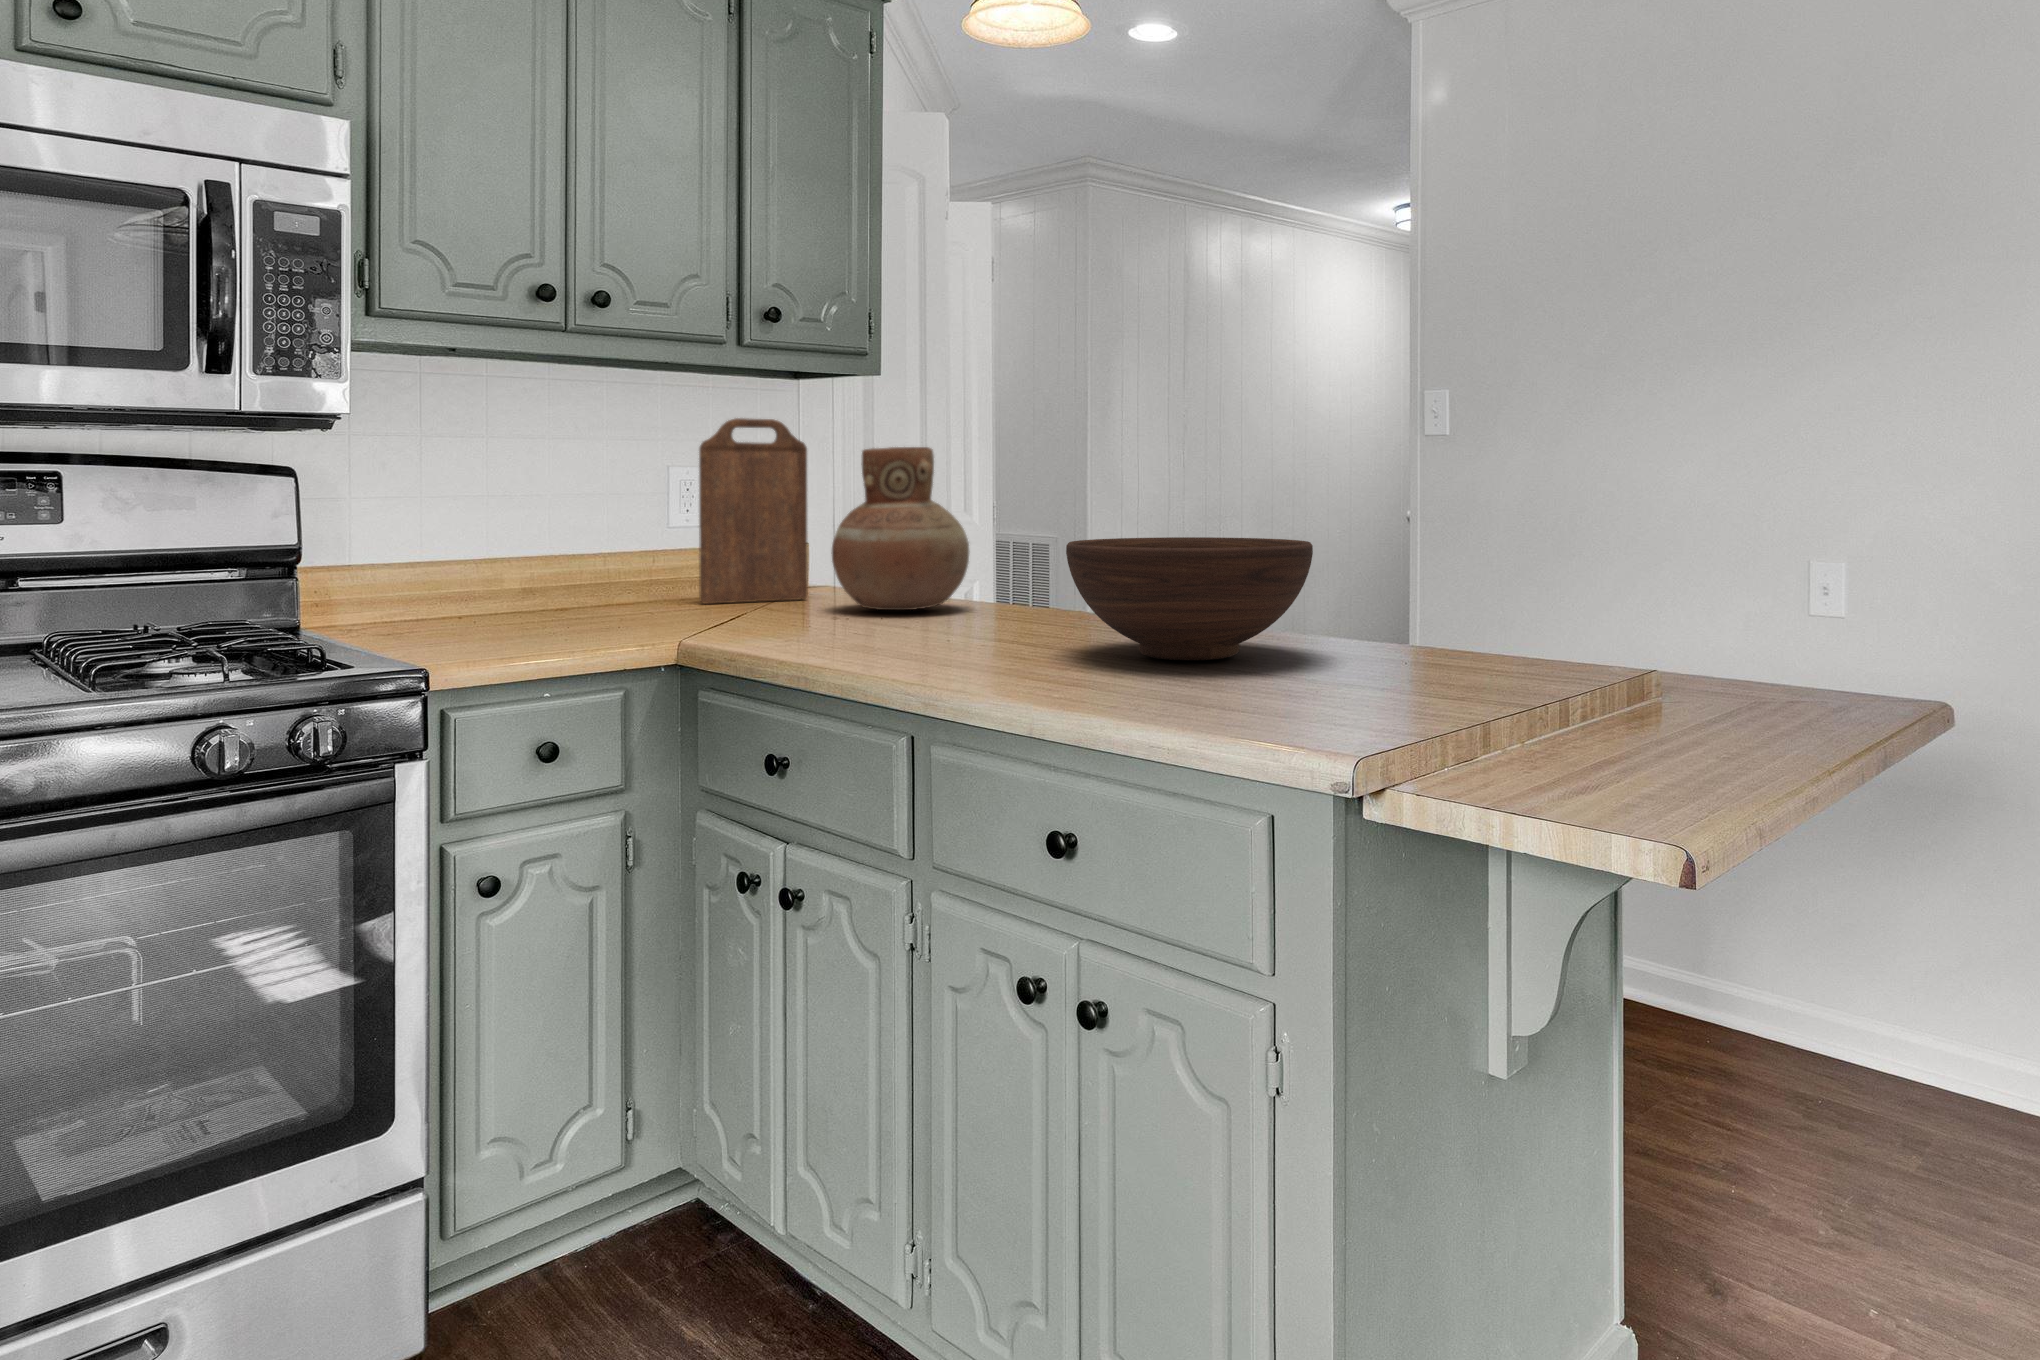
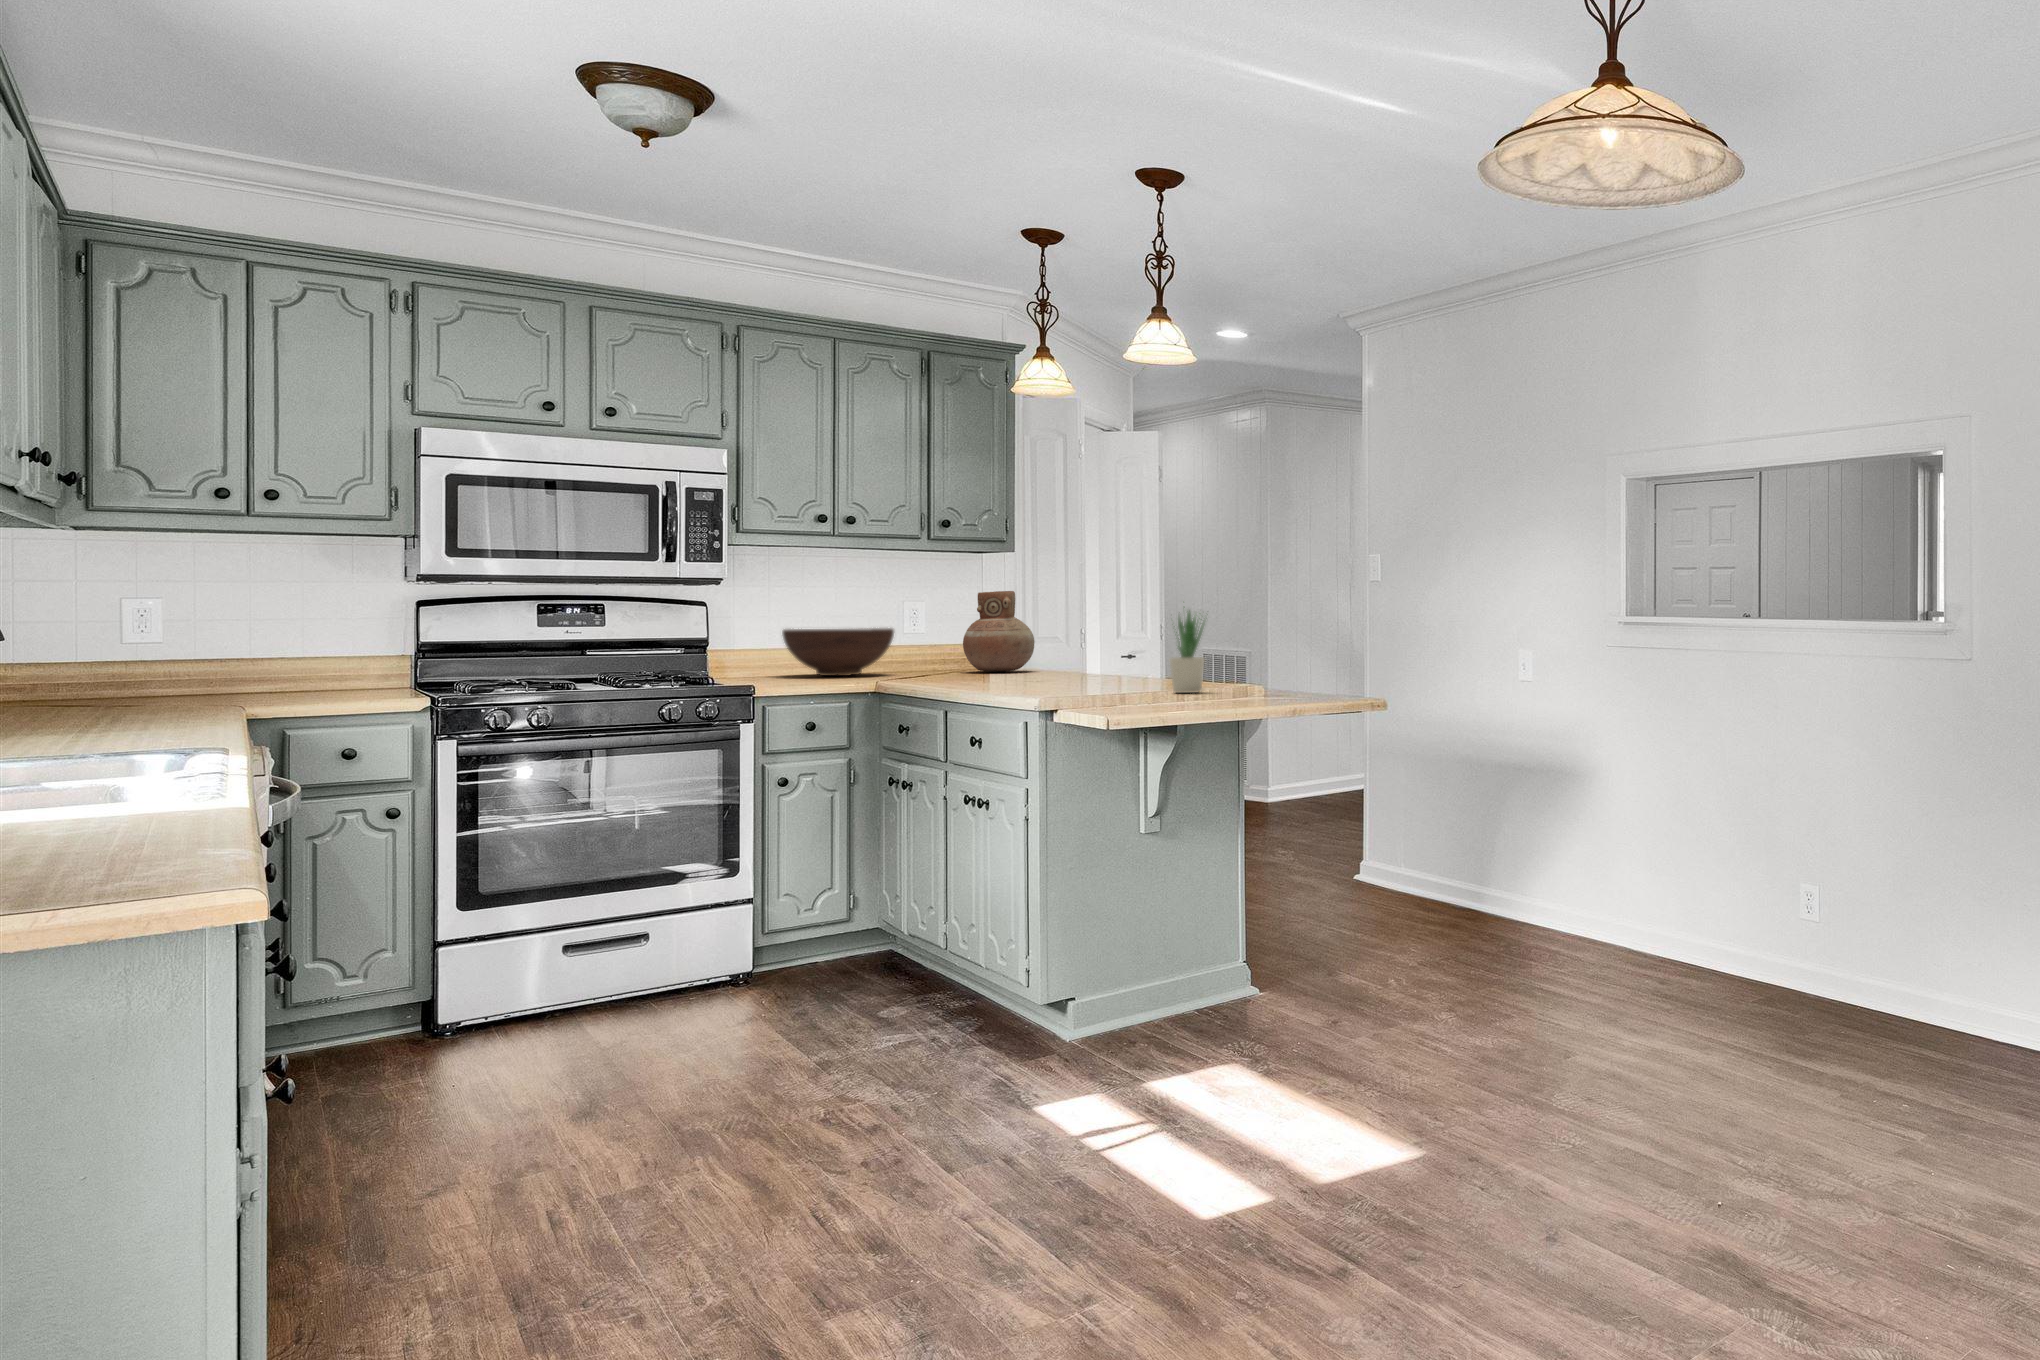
cutting board: present [699,418,807,604] -> none [904,578,963,671]
potted plant: none [1647,466,1771,745] -> present [1170,610,1204,693]
fruit bowl: present [1066,537,1313,660] -> present [782,628,894,676]

